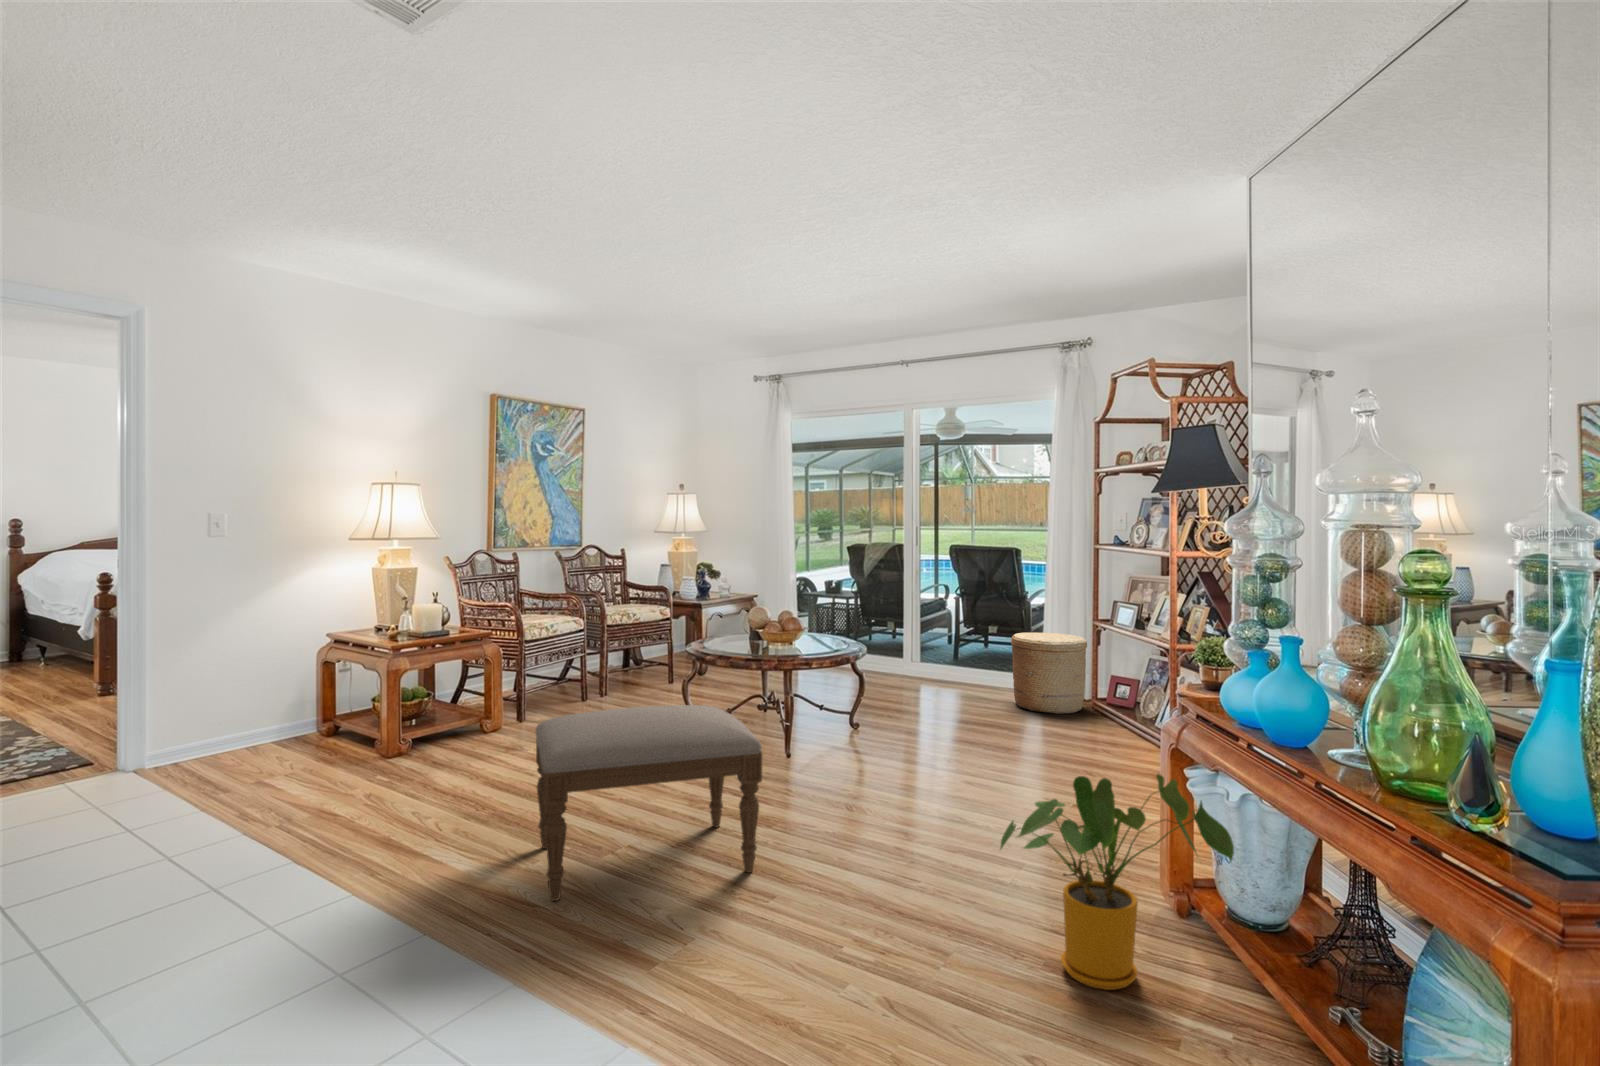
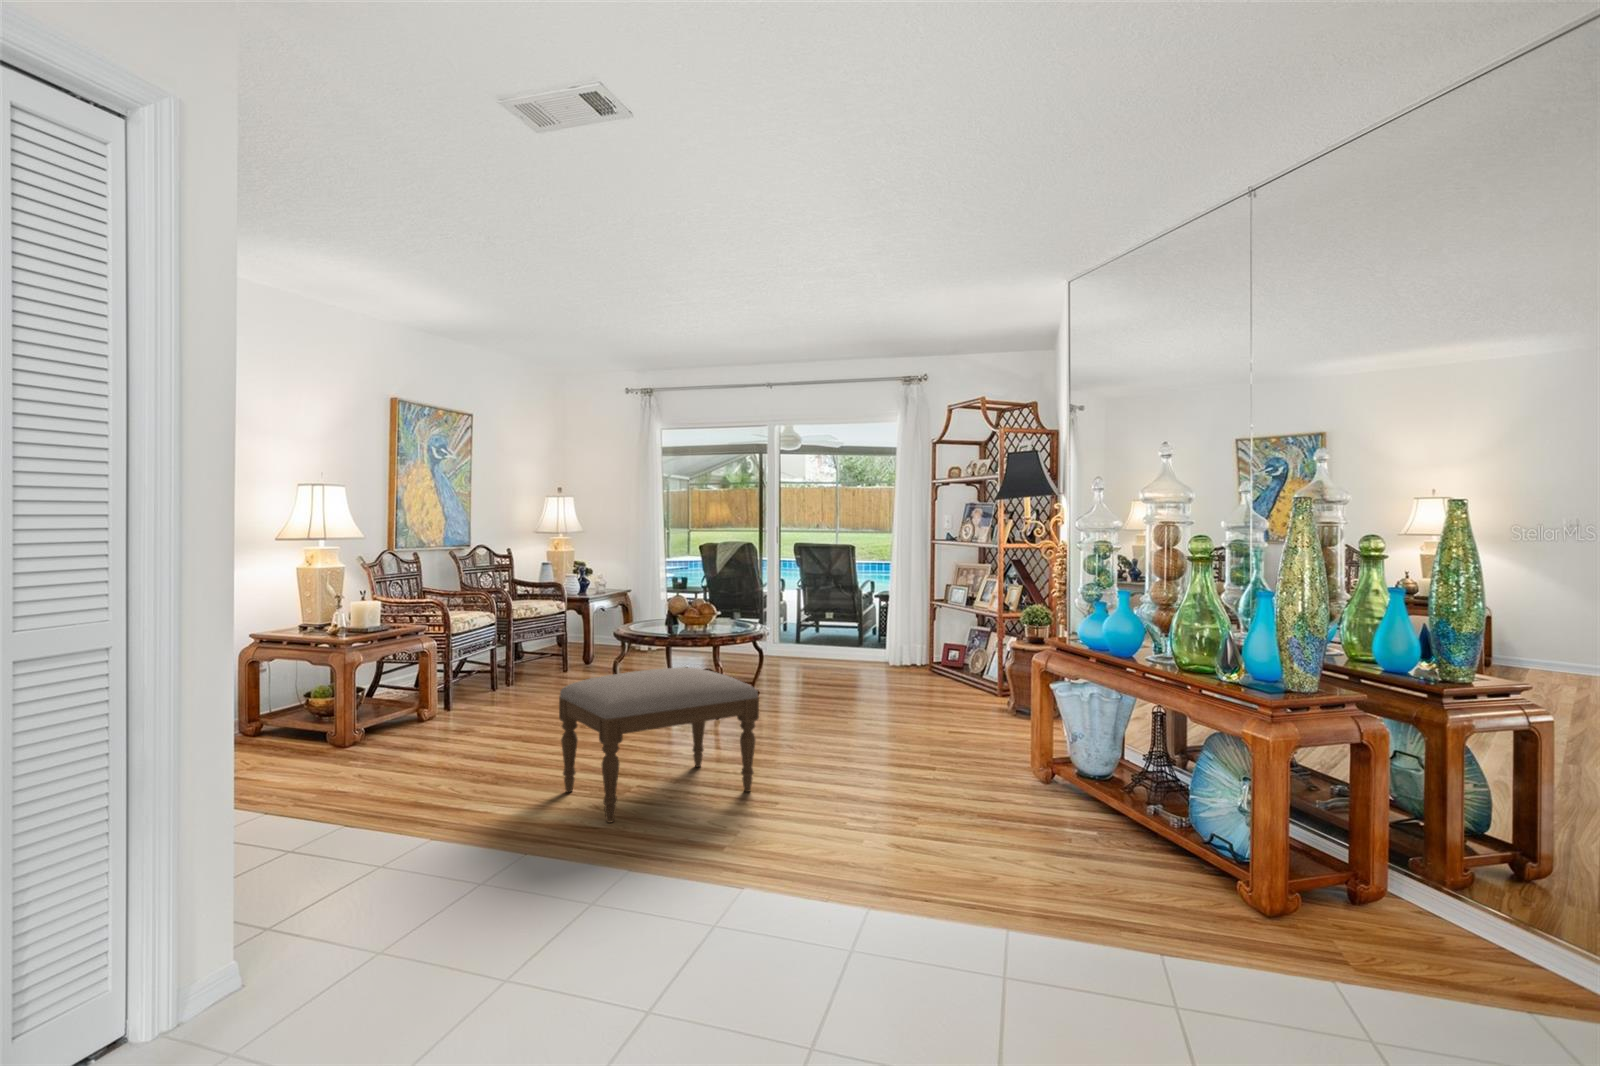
woven basket: present [1011,633,1087,714] -> none [868,612,927,676]
house plant: present [1000,775,1234,990] -> none [957,686,1106,828]

